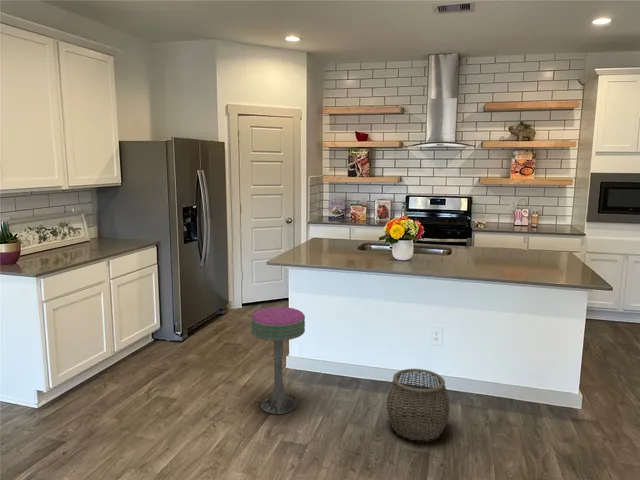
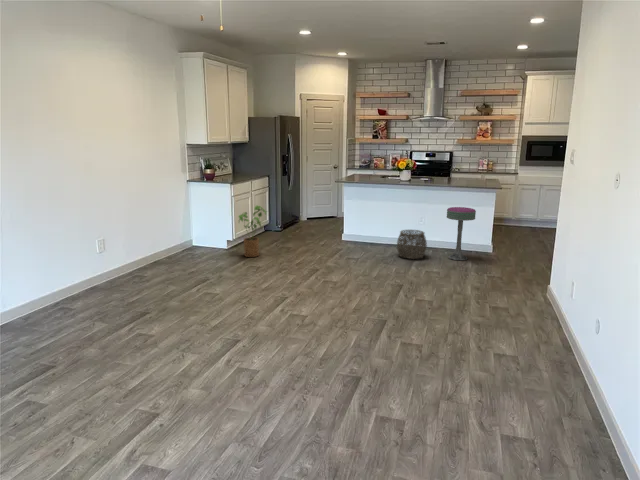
bar stool: present [251,307,305,414] -> present [447,207,476,260]
house plant: none [45,326,115,438] -> present [239,206,266,257]

